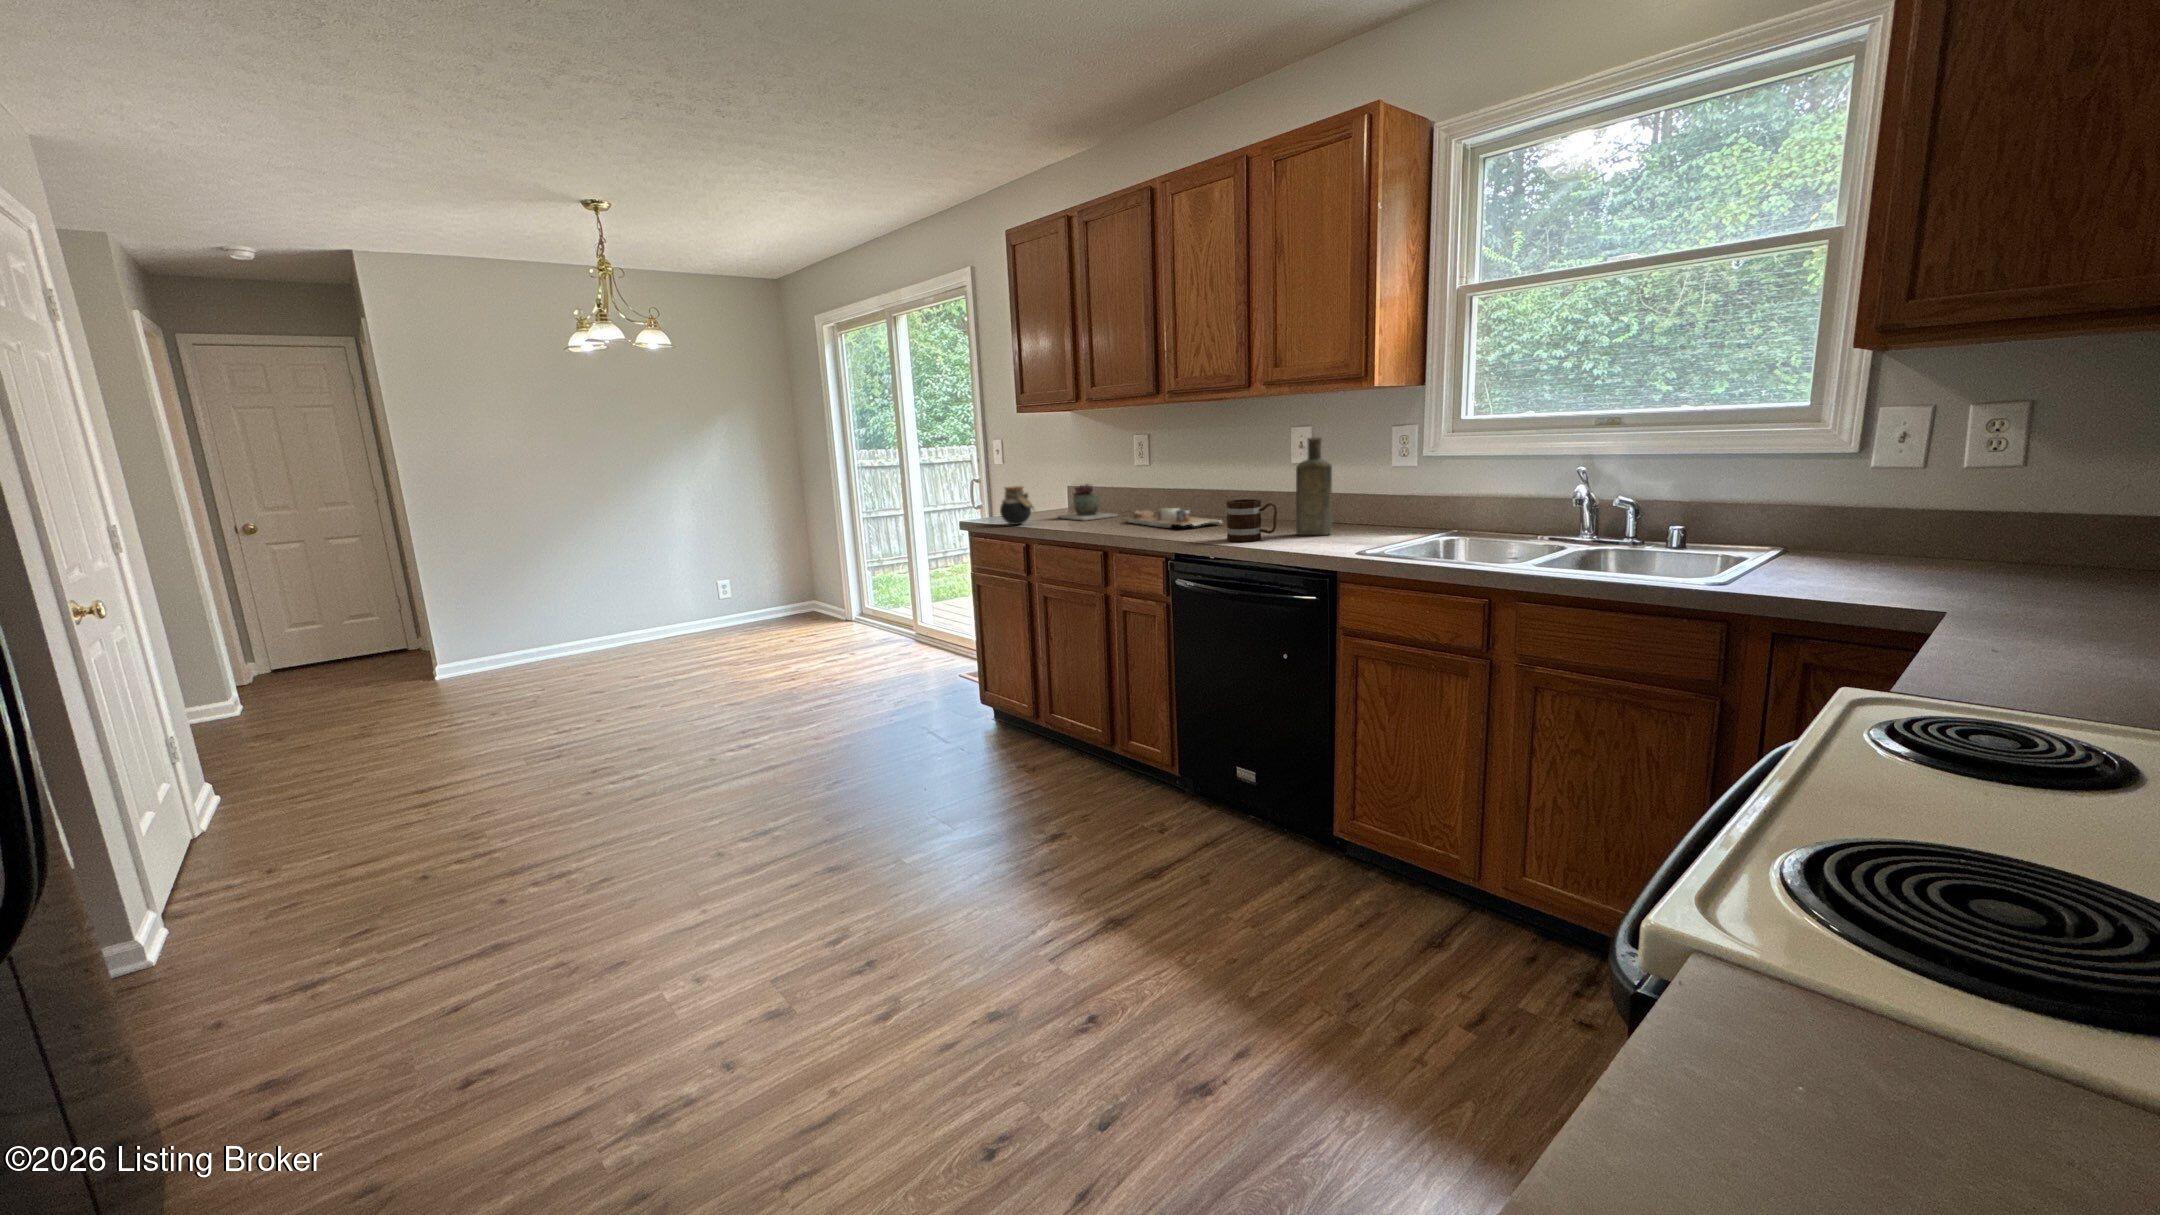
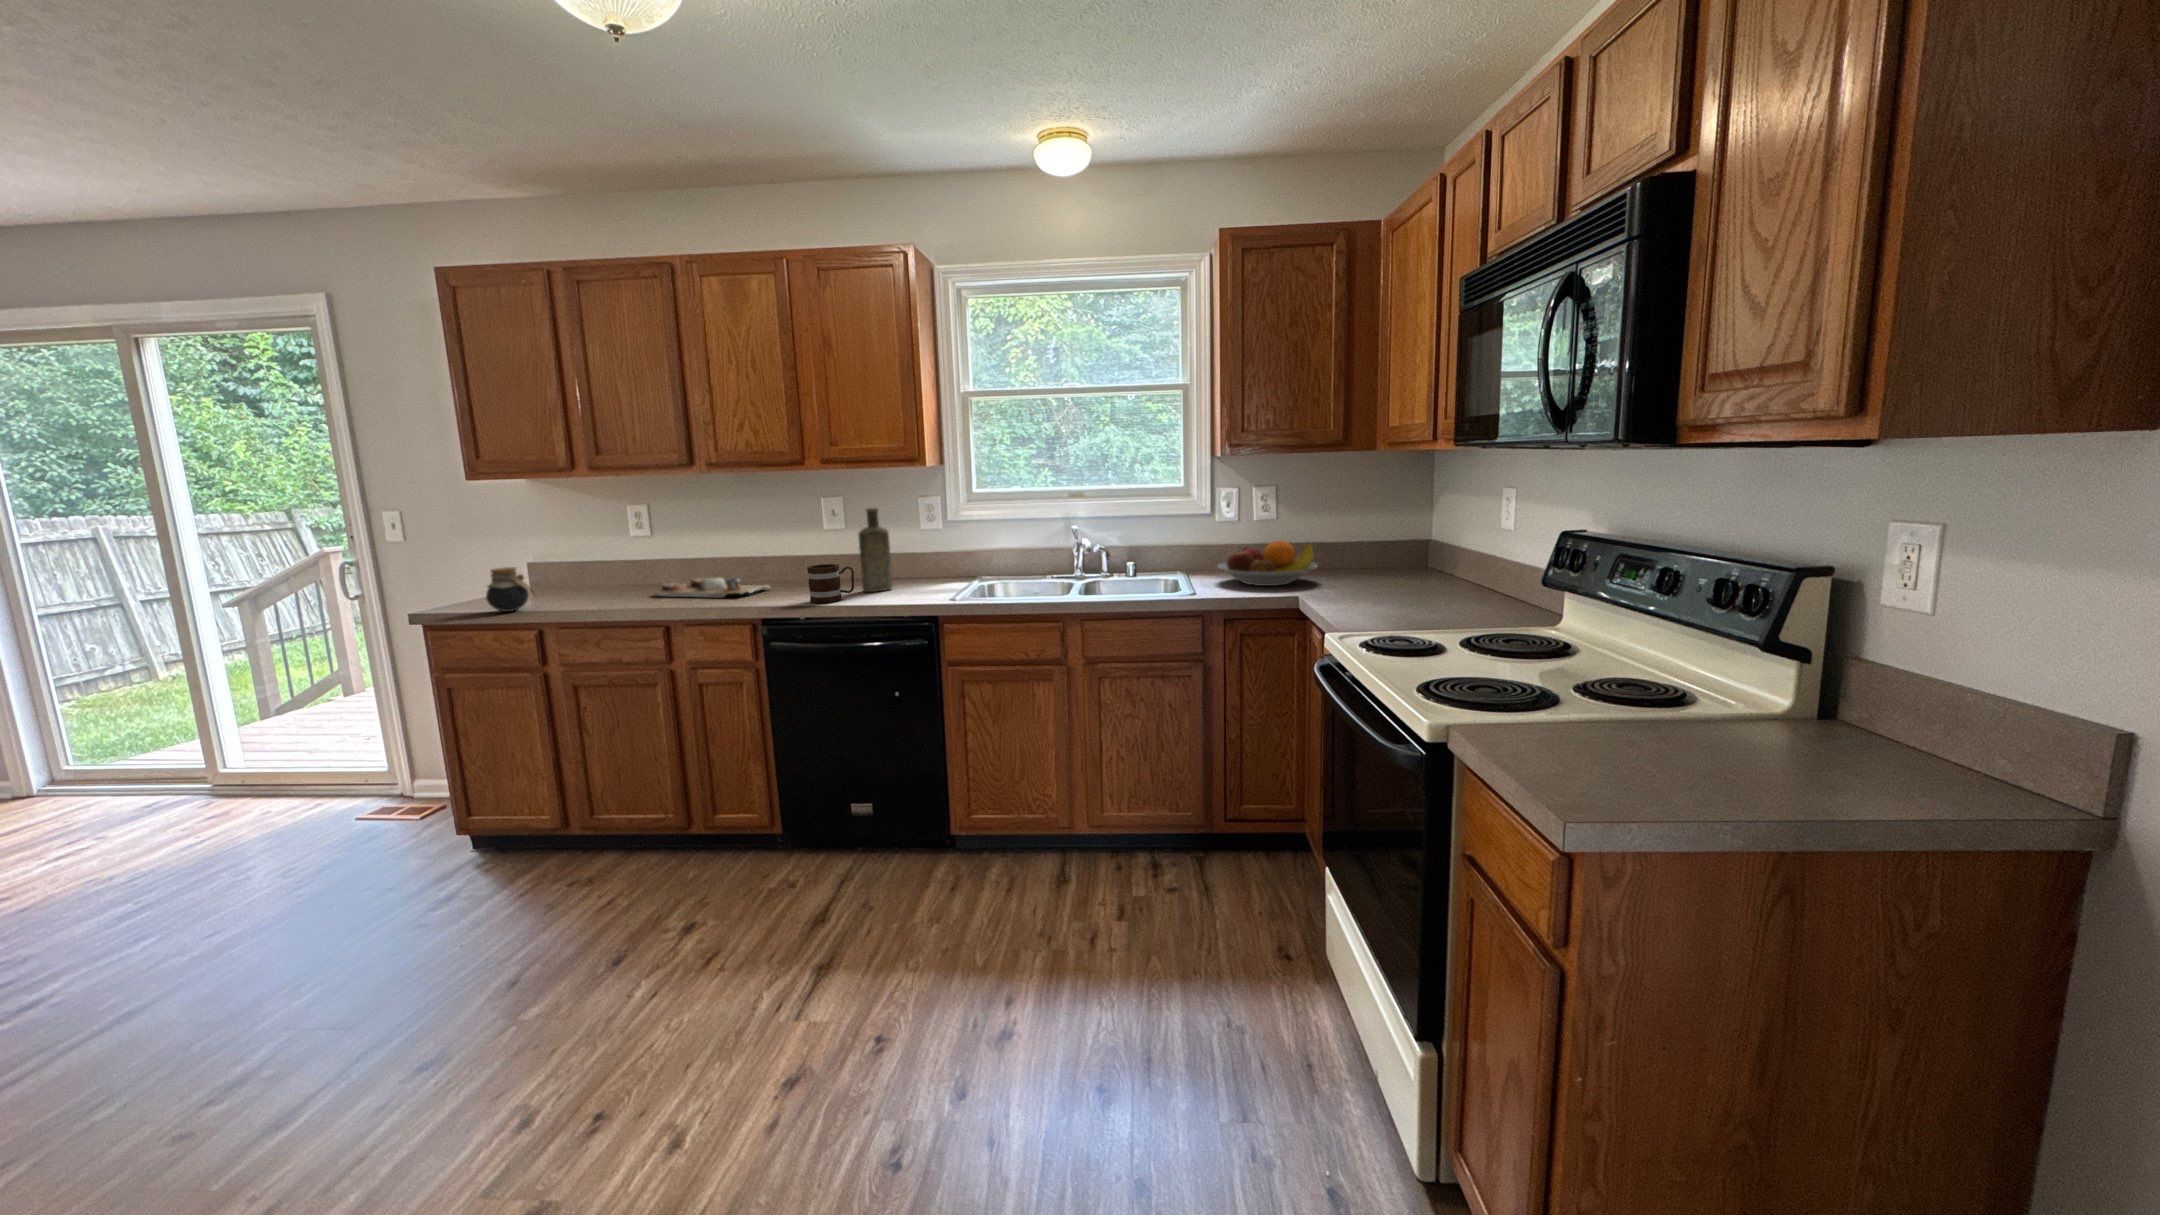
succulent plant: present [1058,484,1117,521] -> none [548,559,626,599]
fruit bowl: none [1818,503,2066,586] -> present [1218,541,1317,586]

